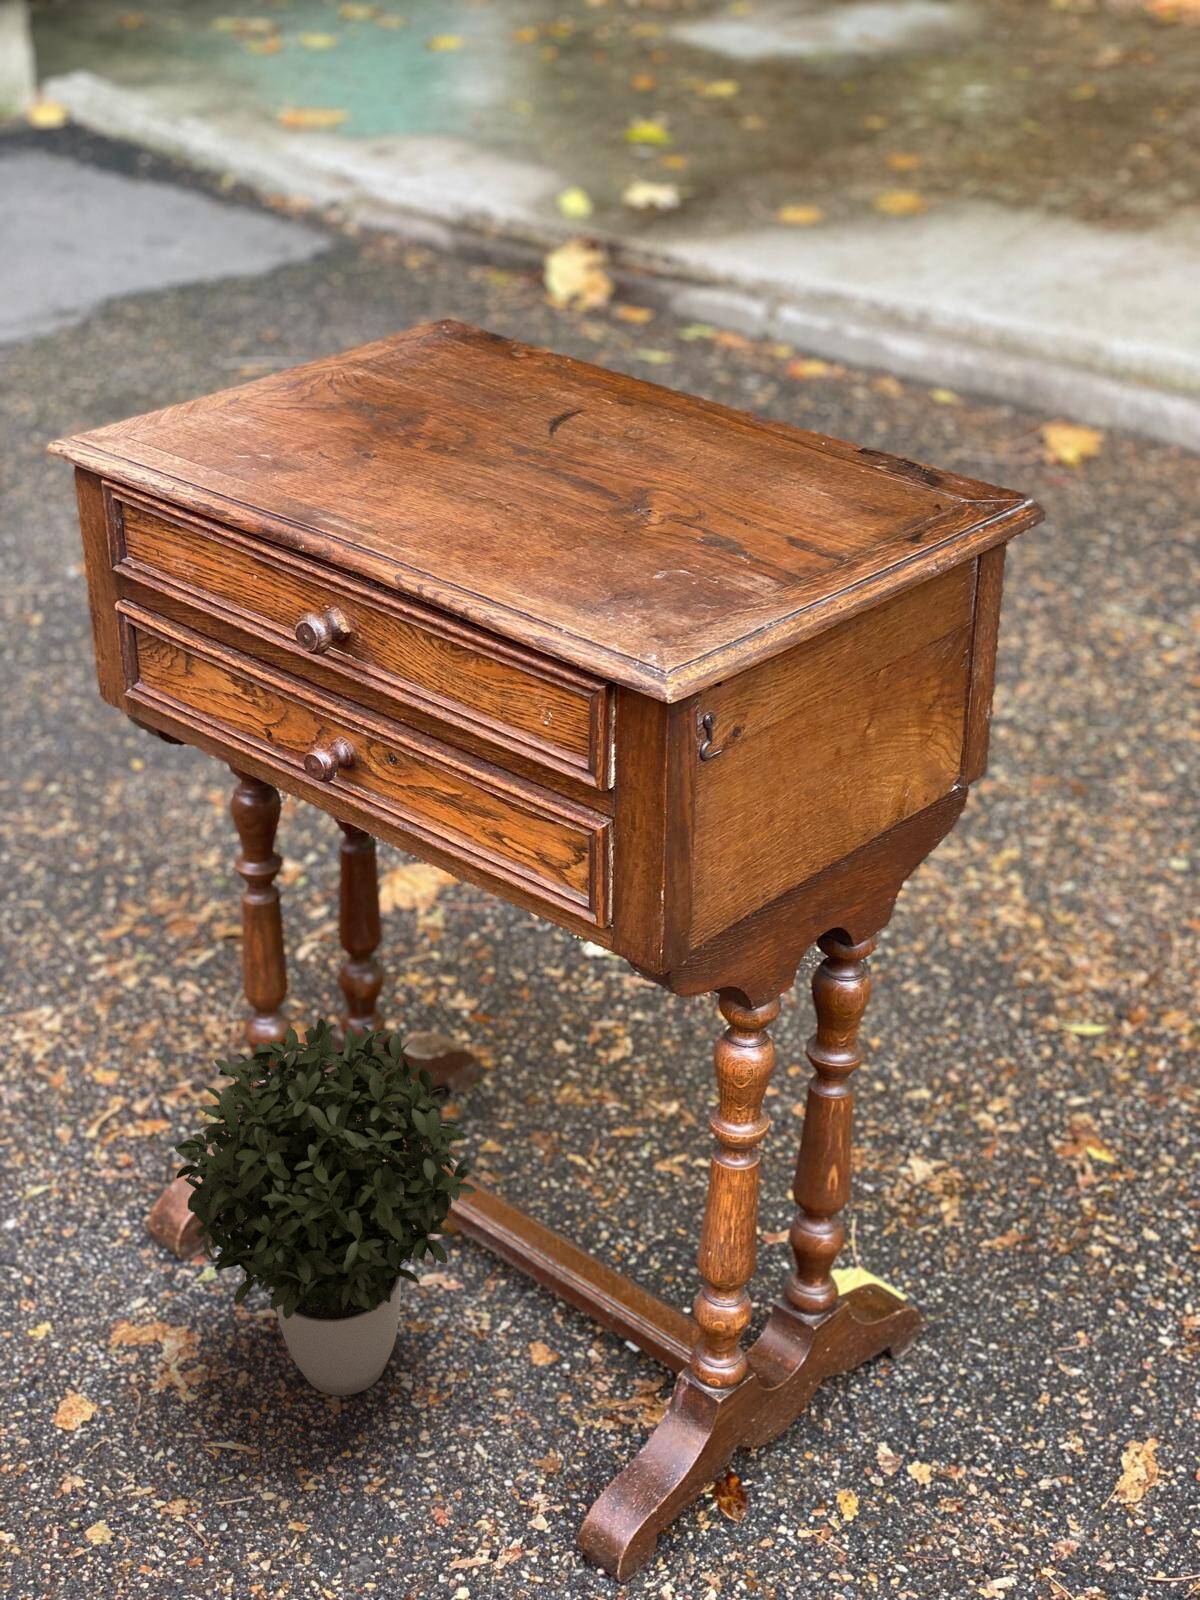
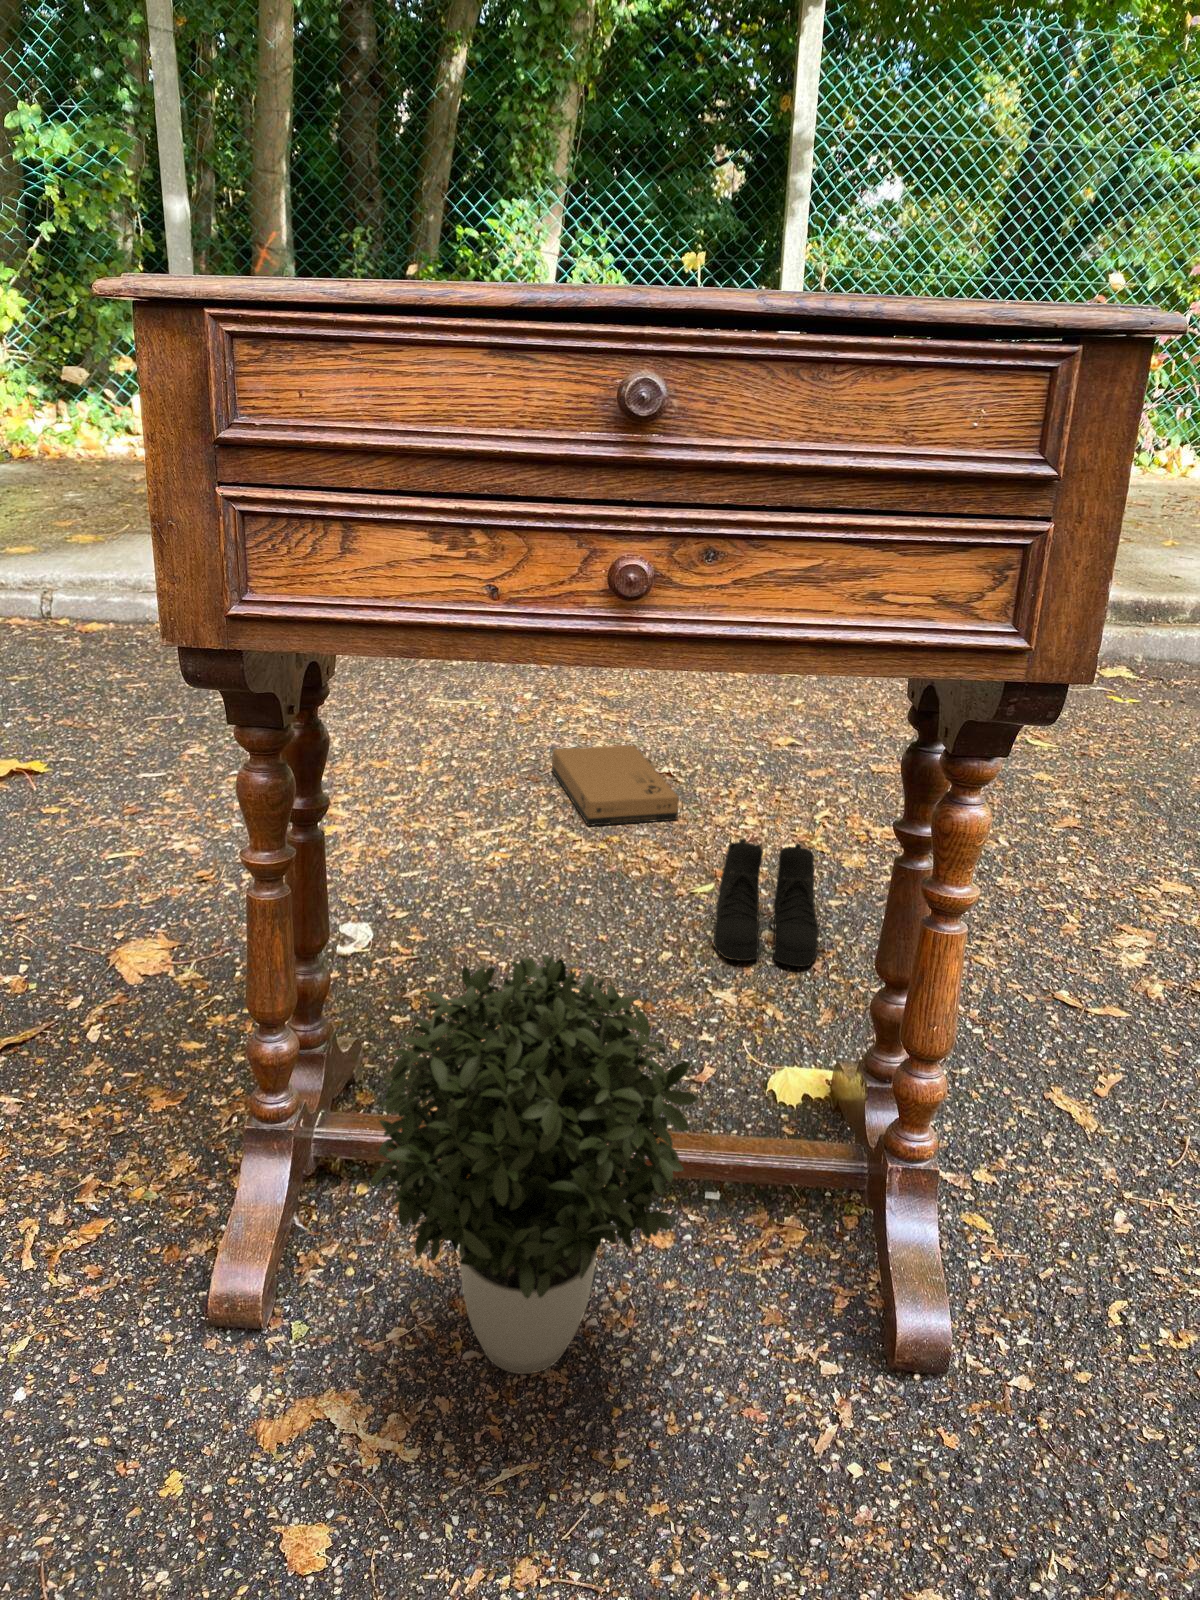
cardboard box: none [992,773,1161,920] -> present [552,745,679,826]
boots: none [947,977,1127,1164] -> present [714,839,819,966]

